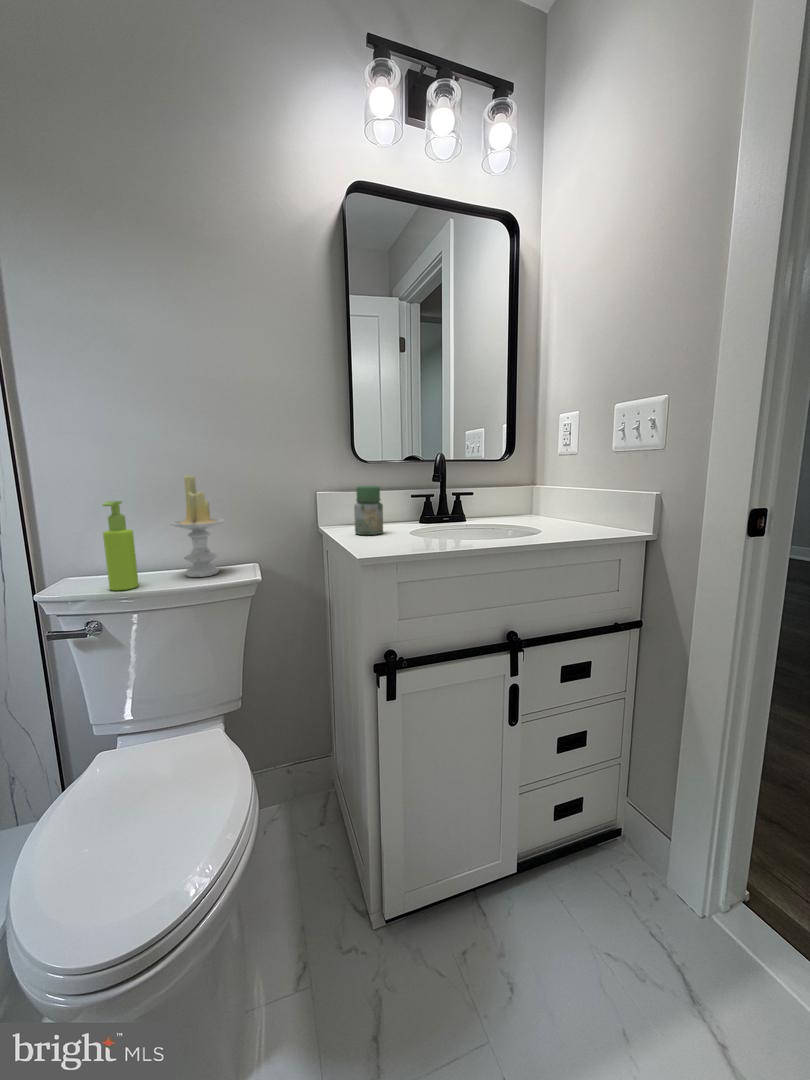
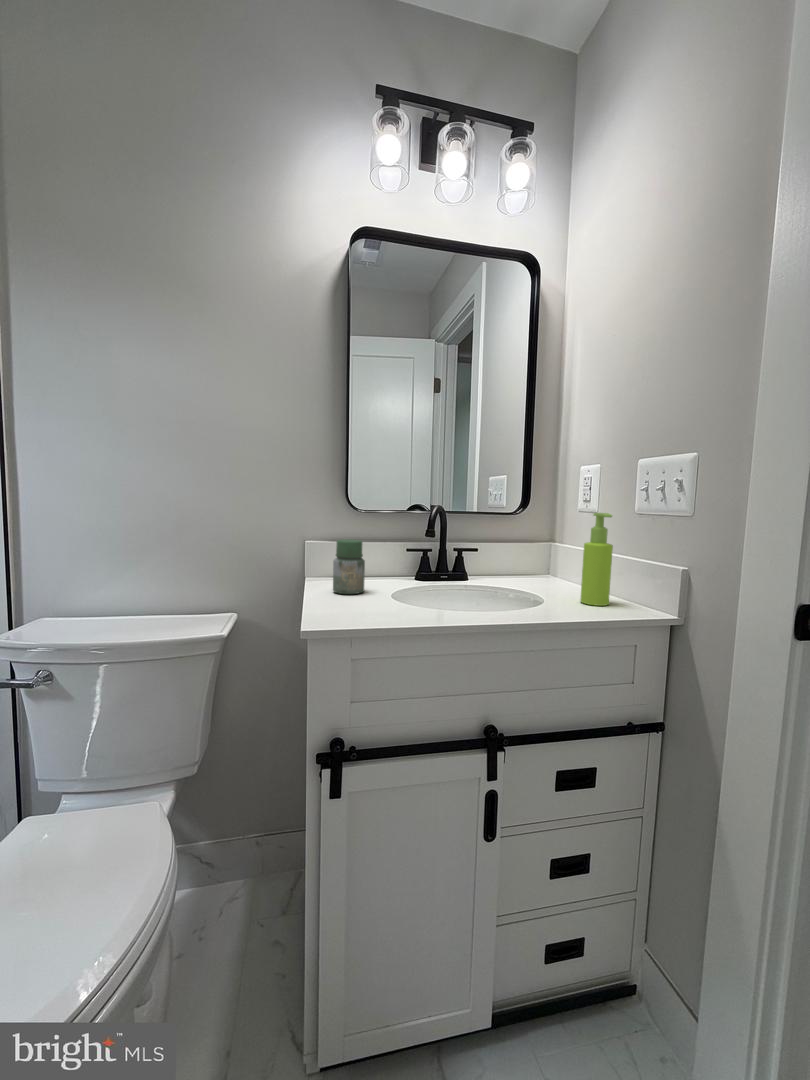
candle: present [170,475,225,577] -> none [141,519,200,628]
soap dispenser: present [103,501,139,590] -> present [581,513,613,606]

